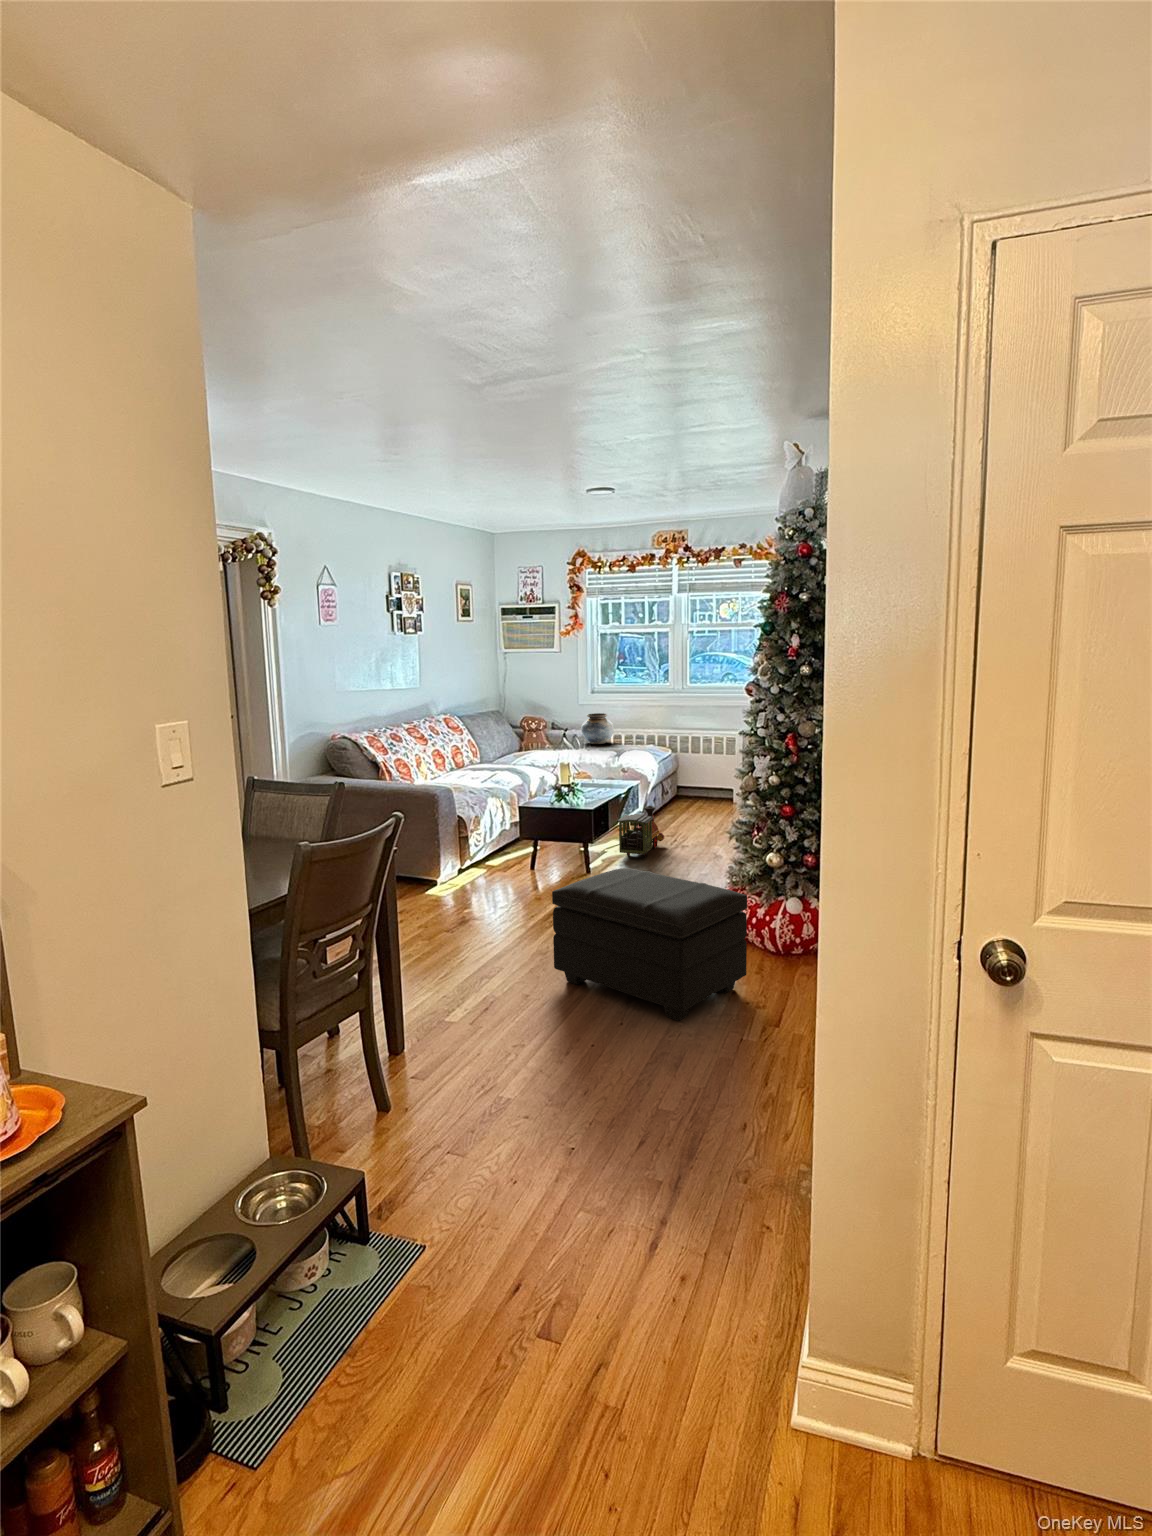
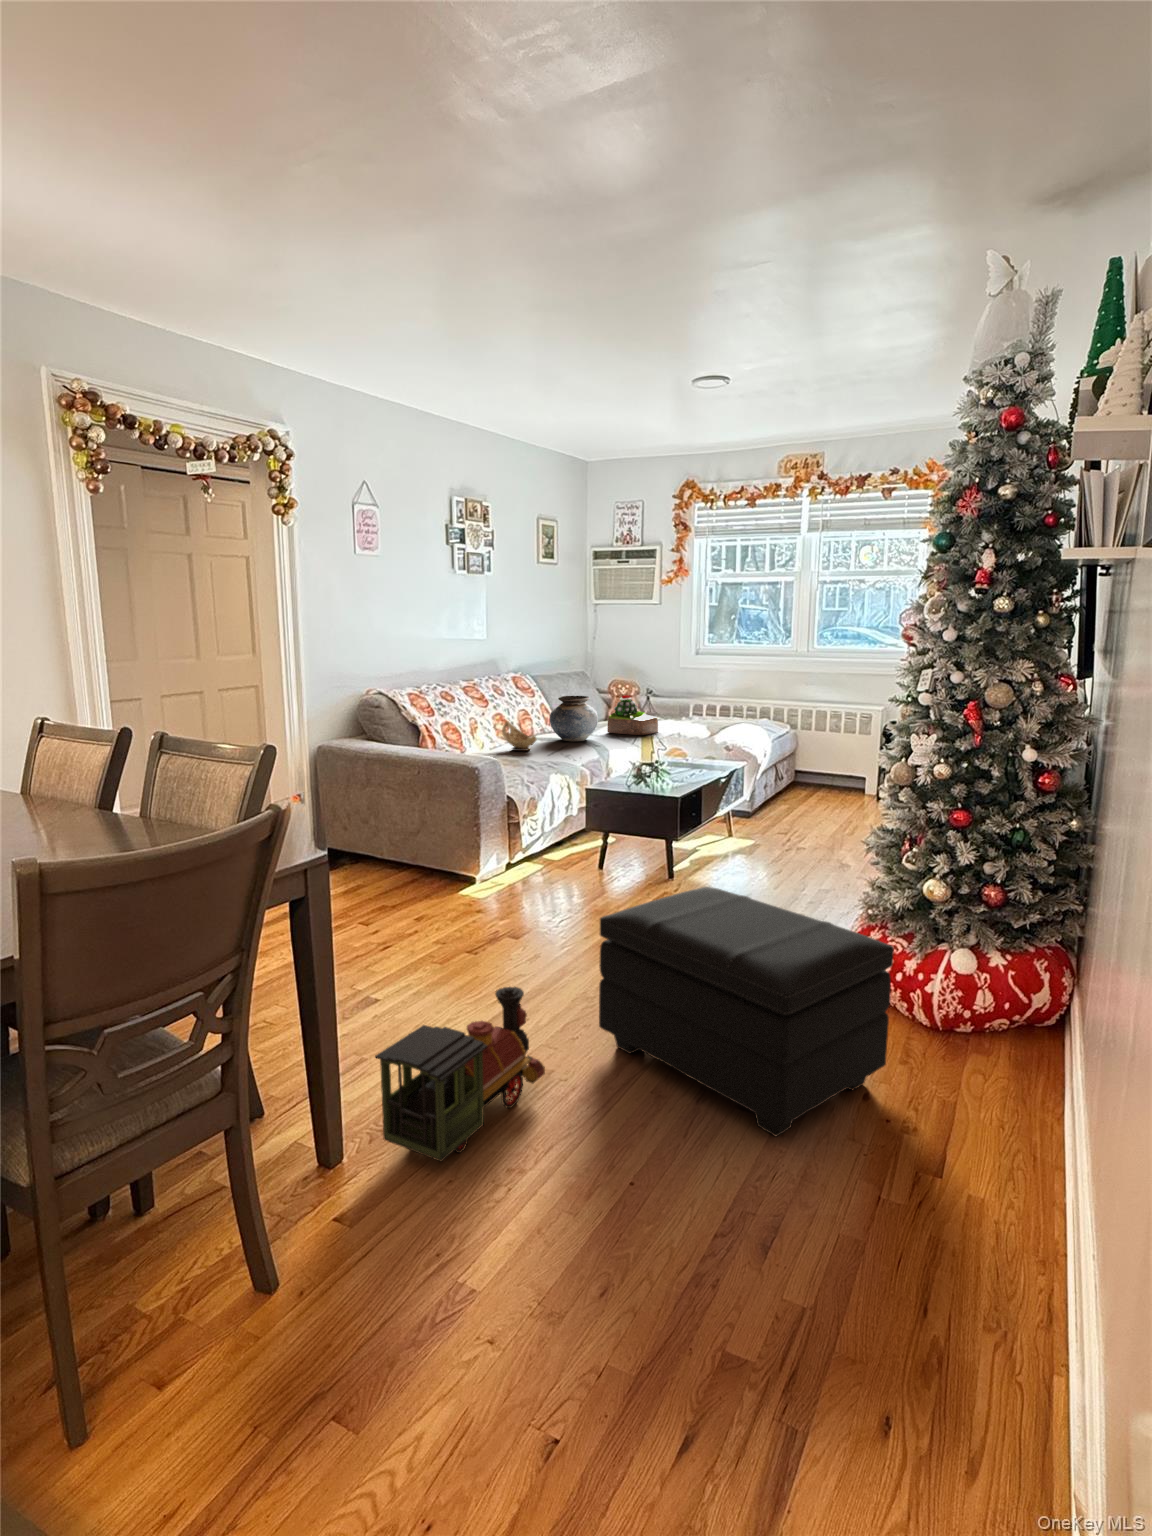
vase: present [581,713,614,744] -> present [550,696,598,741]
succulent plant: none [526,730,567,761] -> present [607,695,658,735]
decorative bowl: none [444,755,473,779] -> present [502,721,537,751]
toy train: present [618,806,664,857] -> present [375,987,545,1162]

